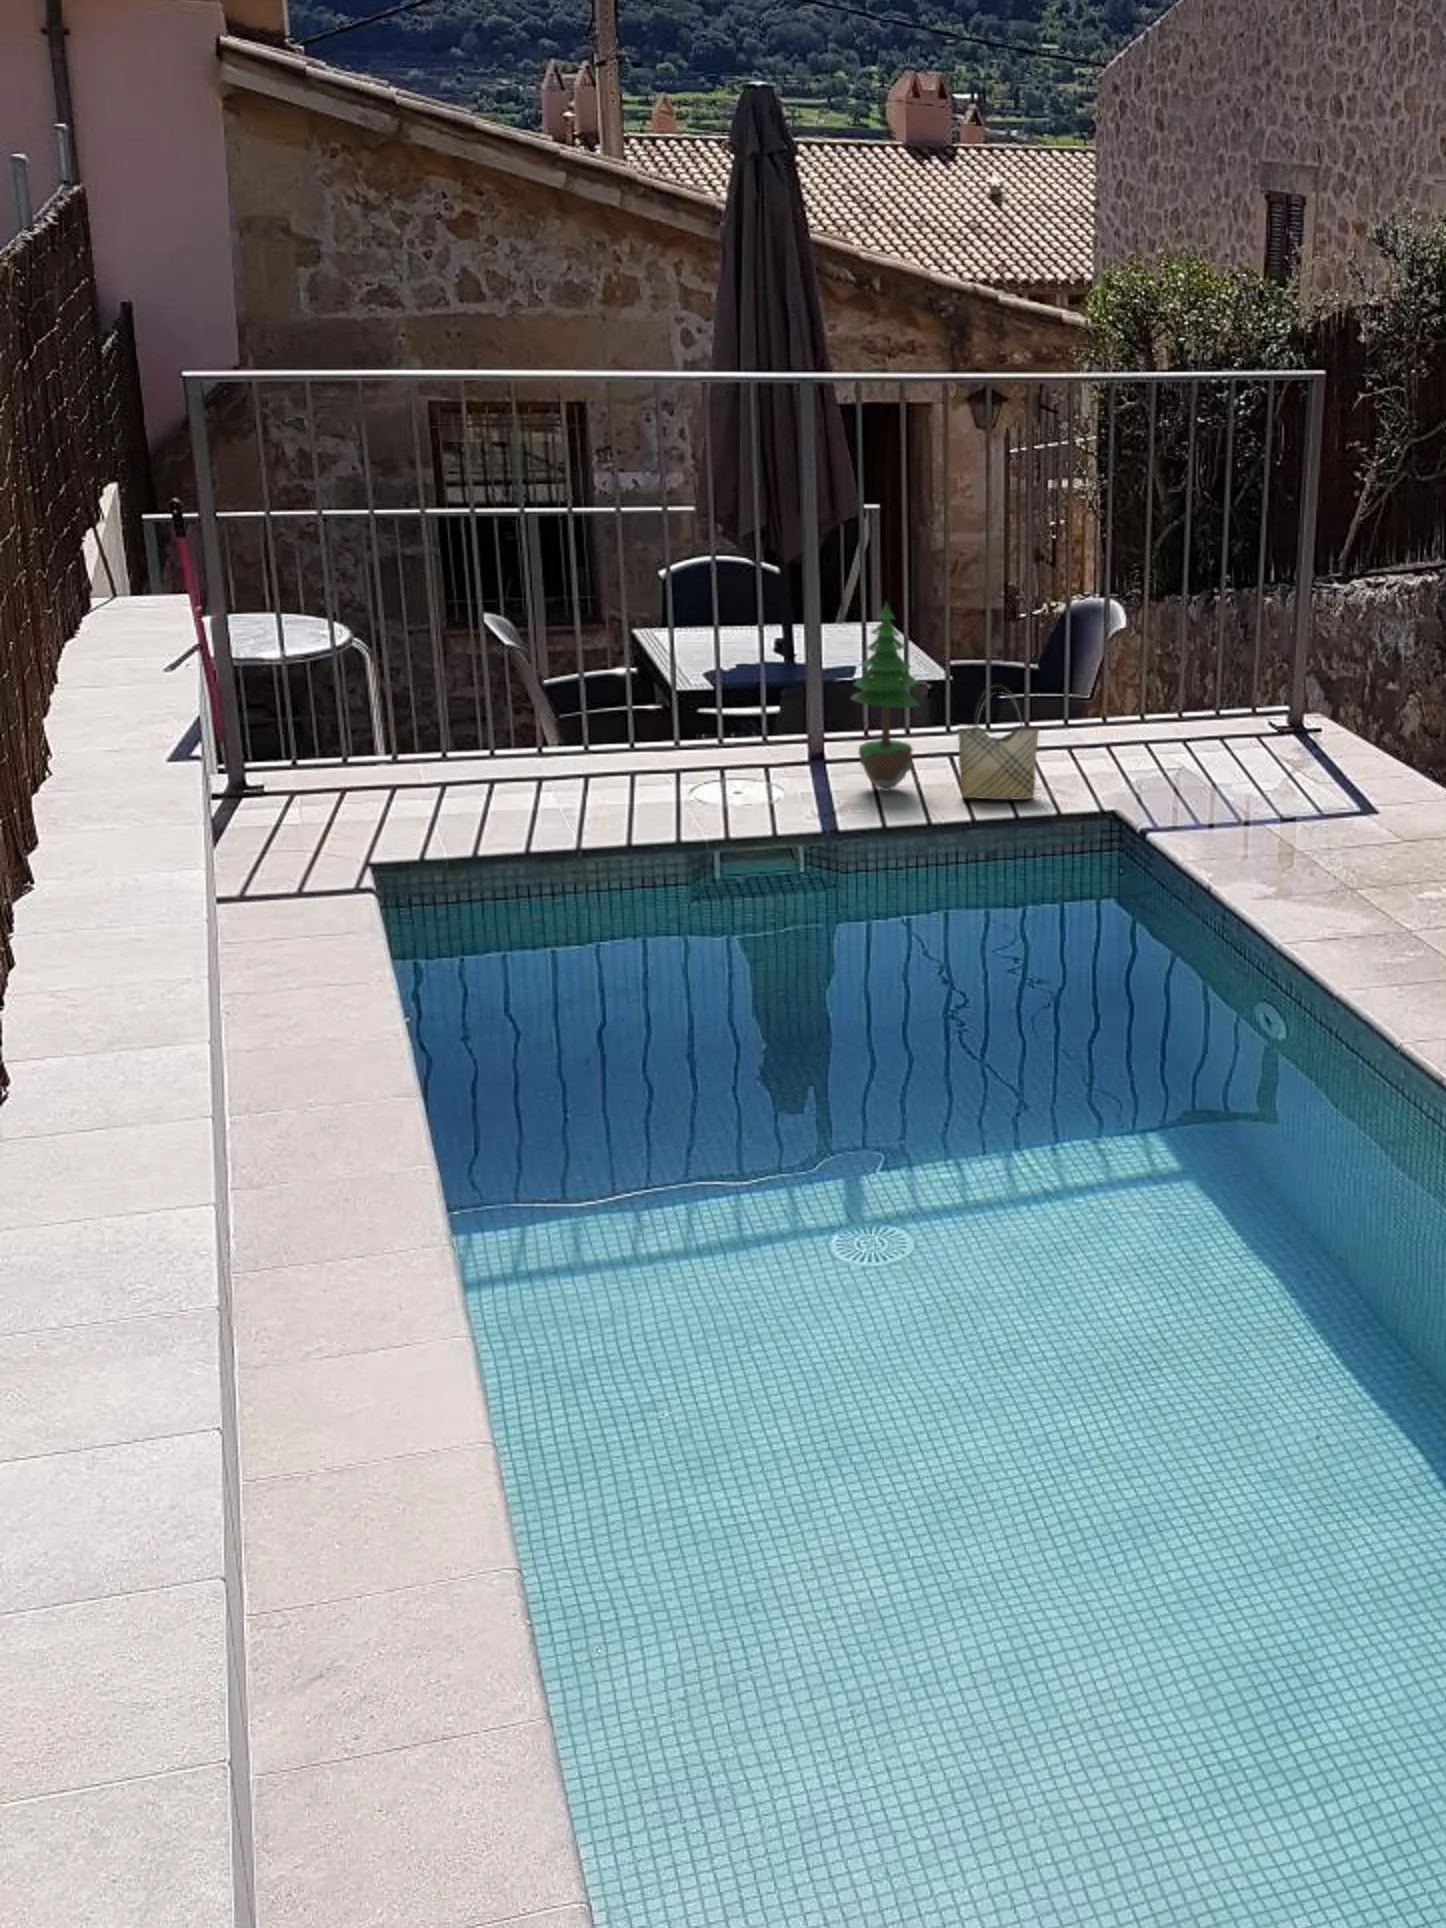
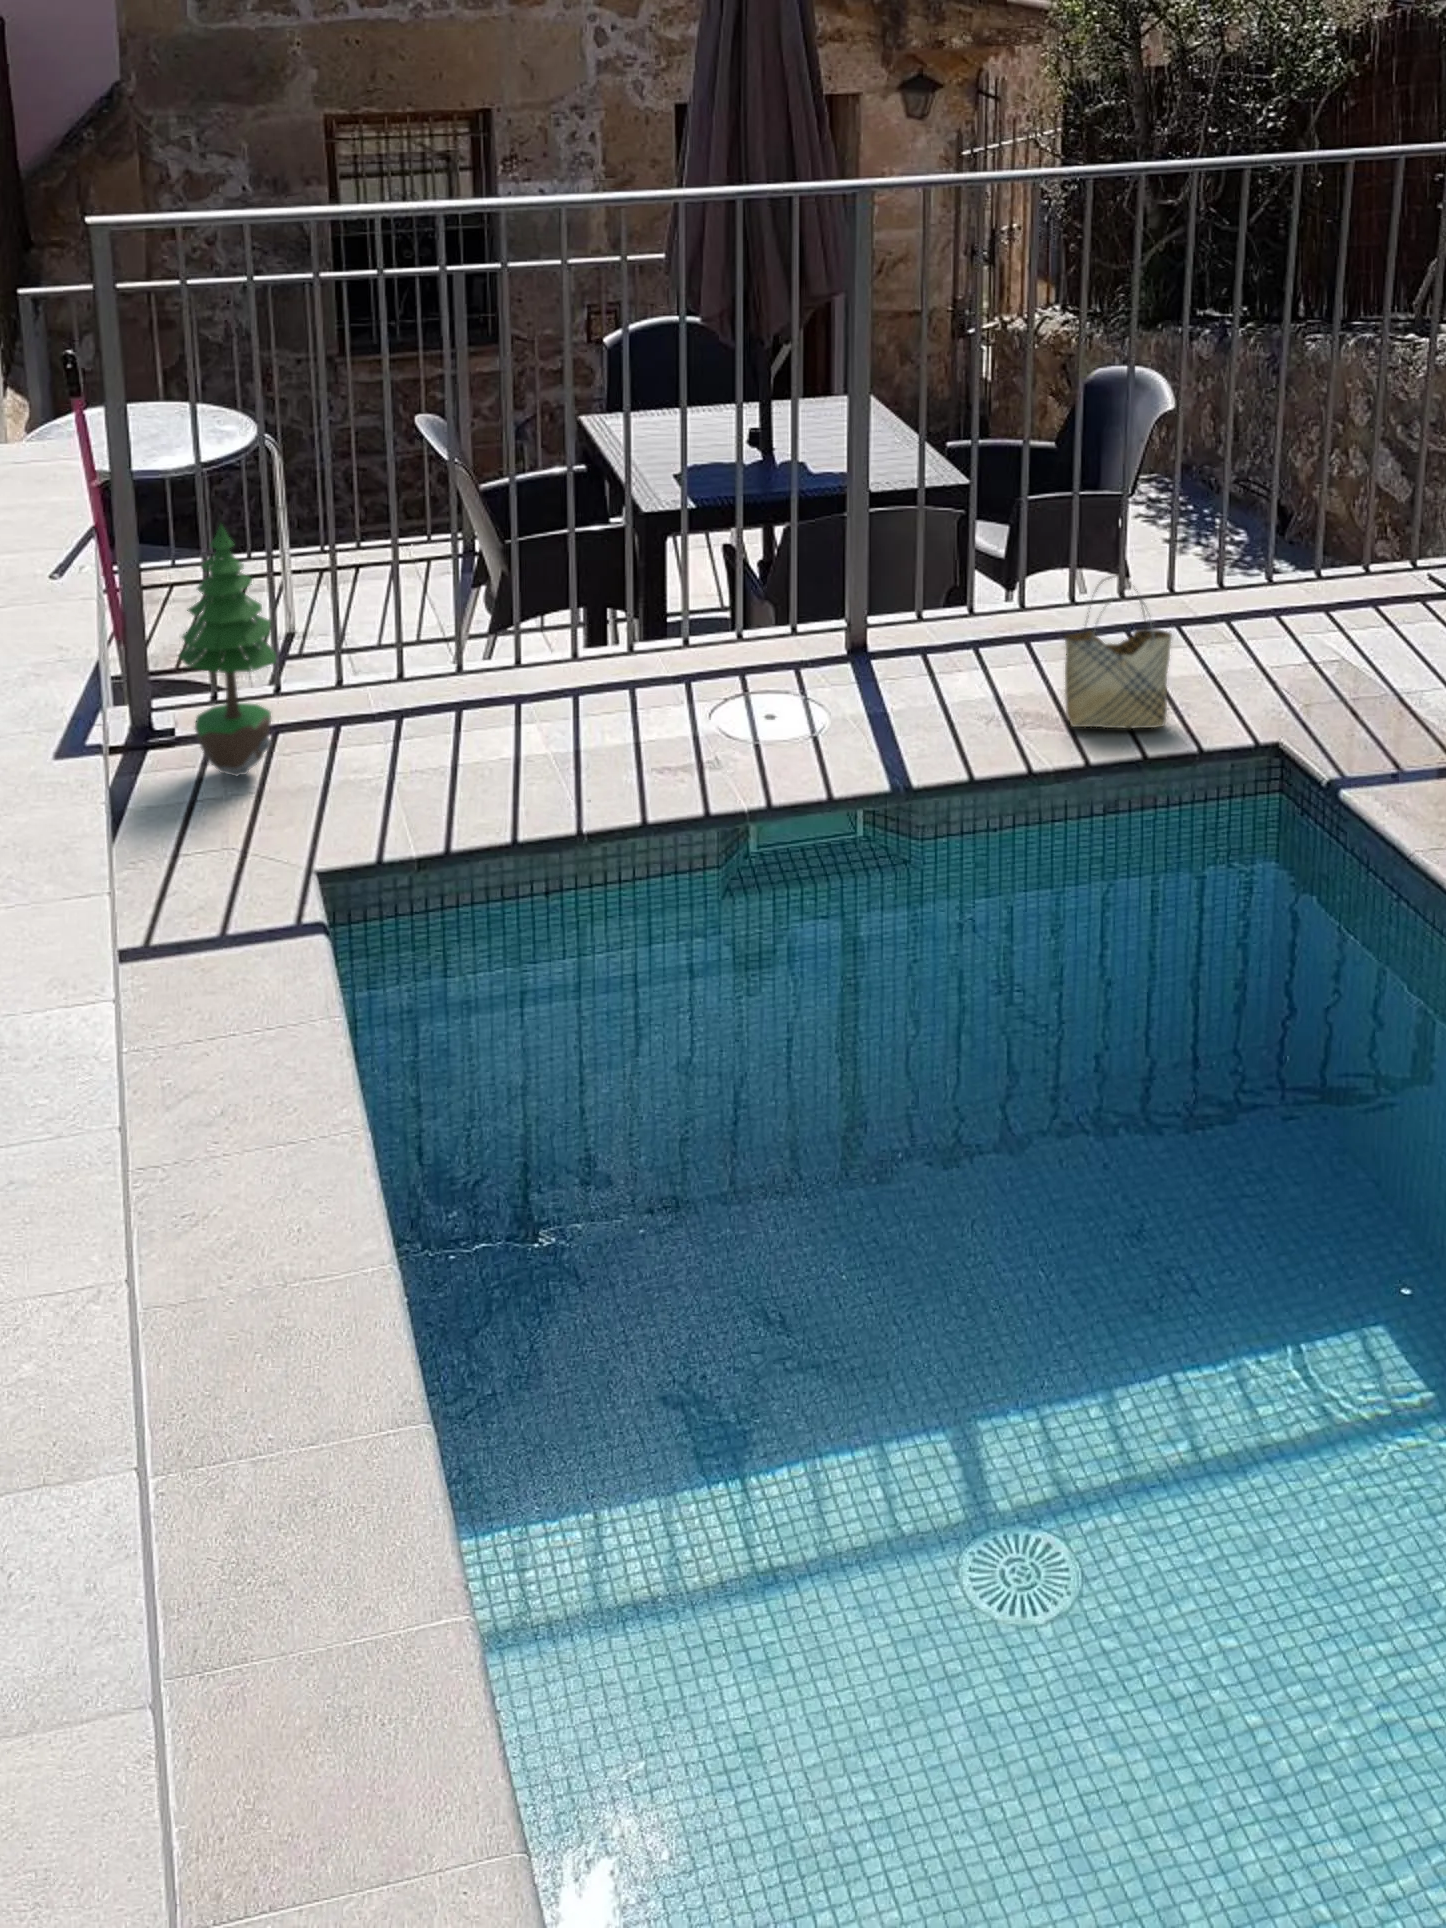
potted tree: present [852,603,918,791] -> present [179,525,276,777]

